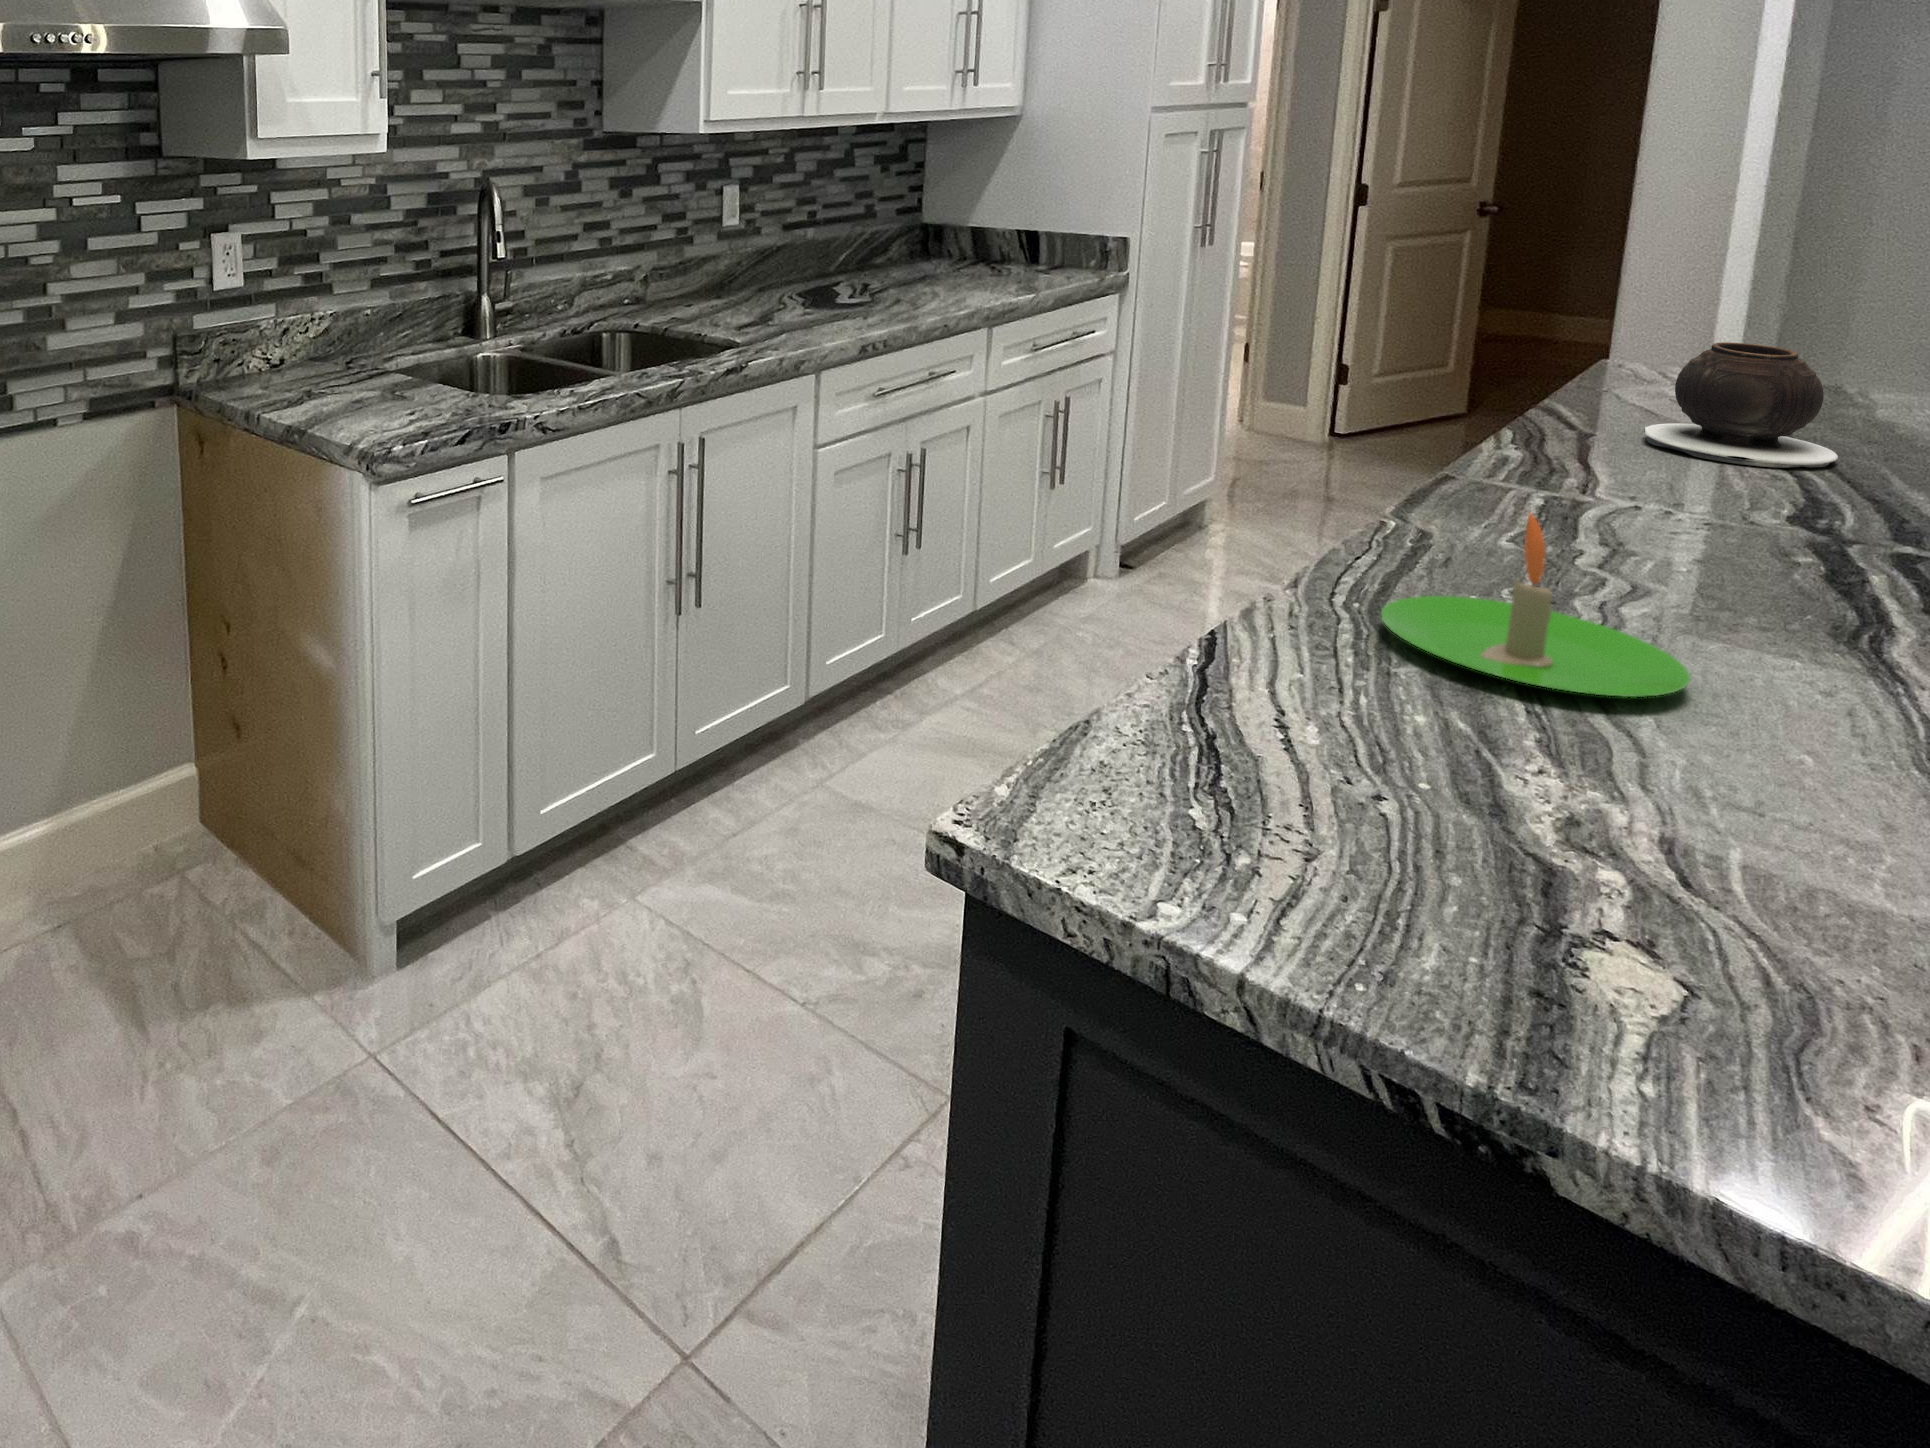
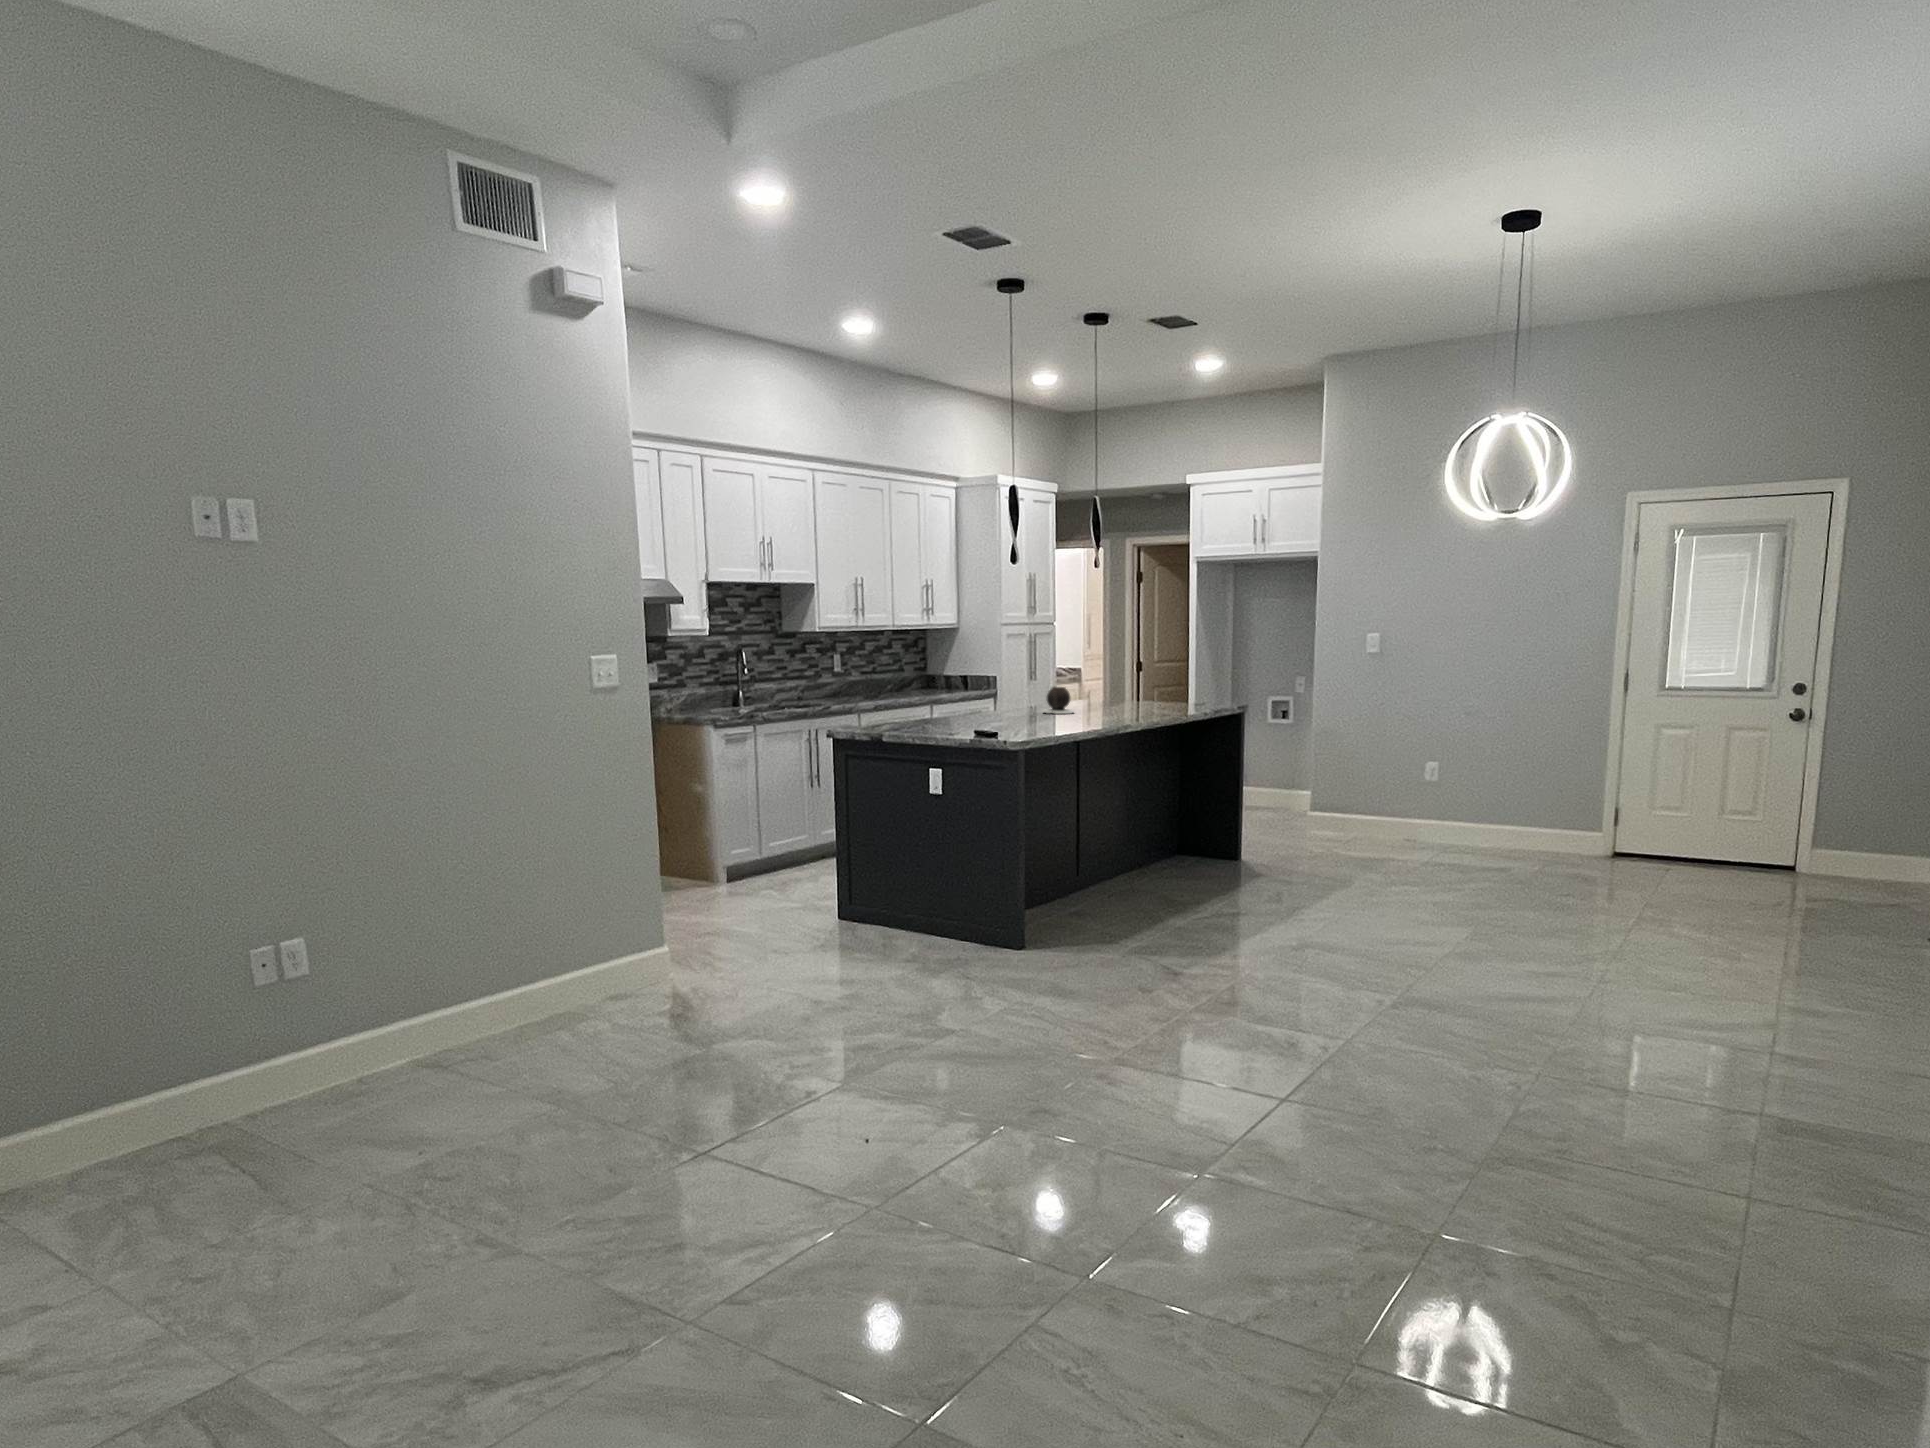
candle: present [1381,513,1690,697] -> none [922,700,962,728]

